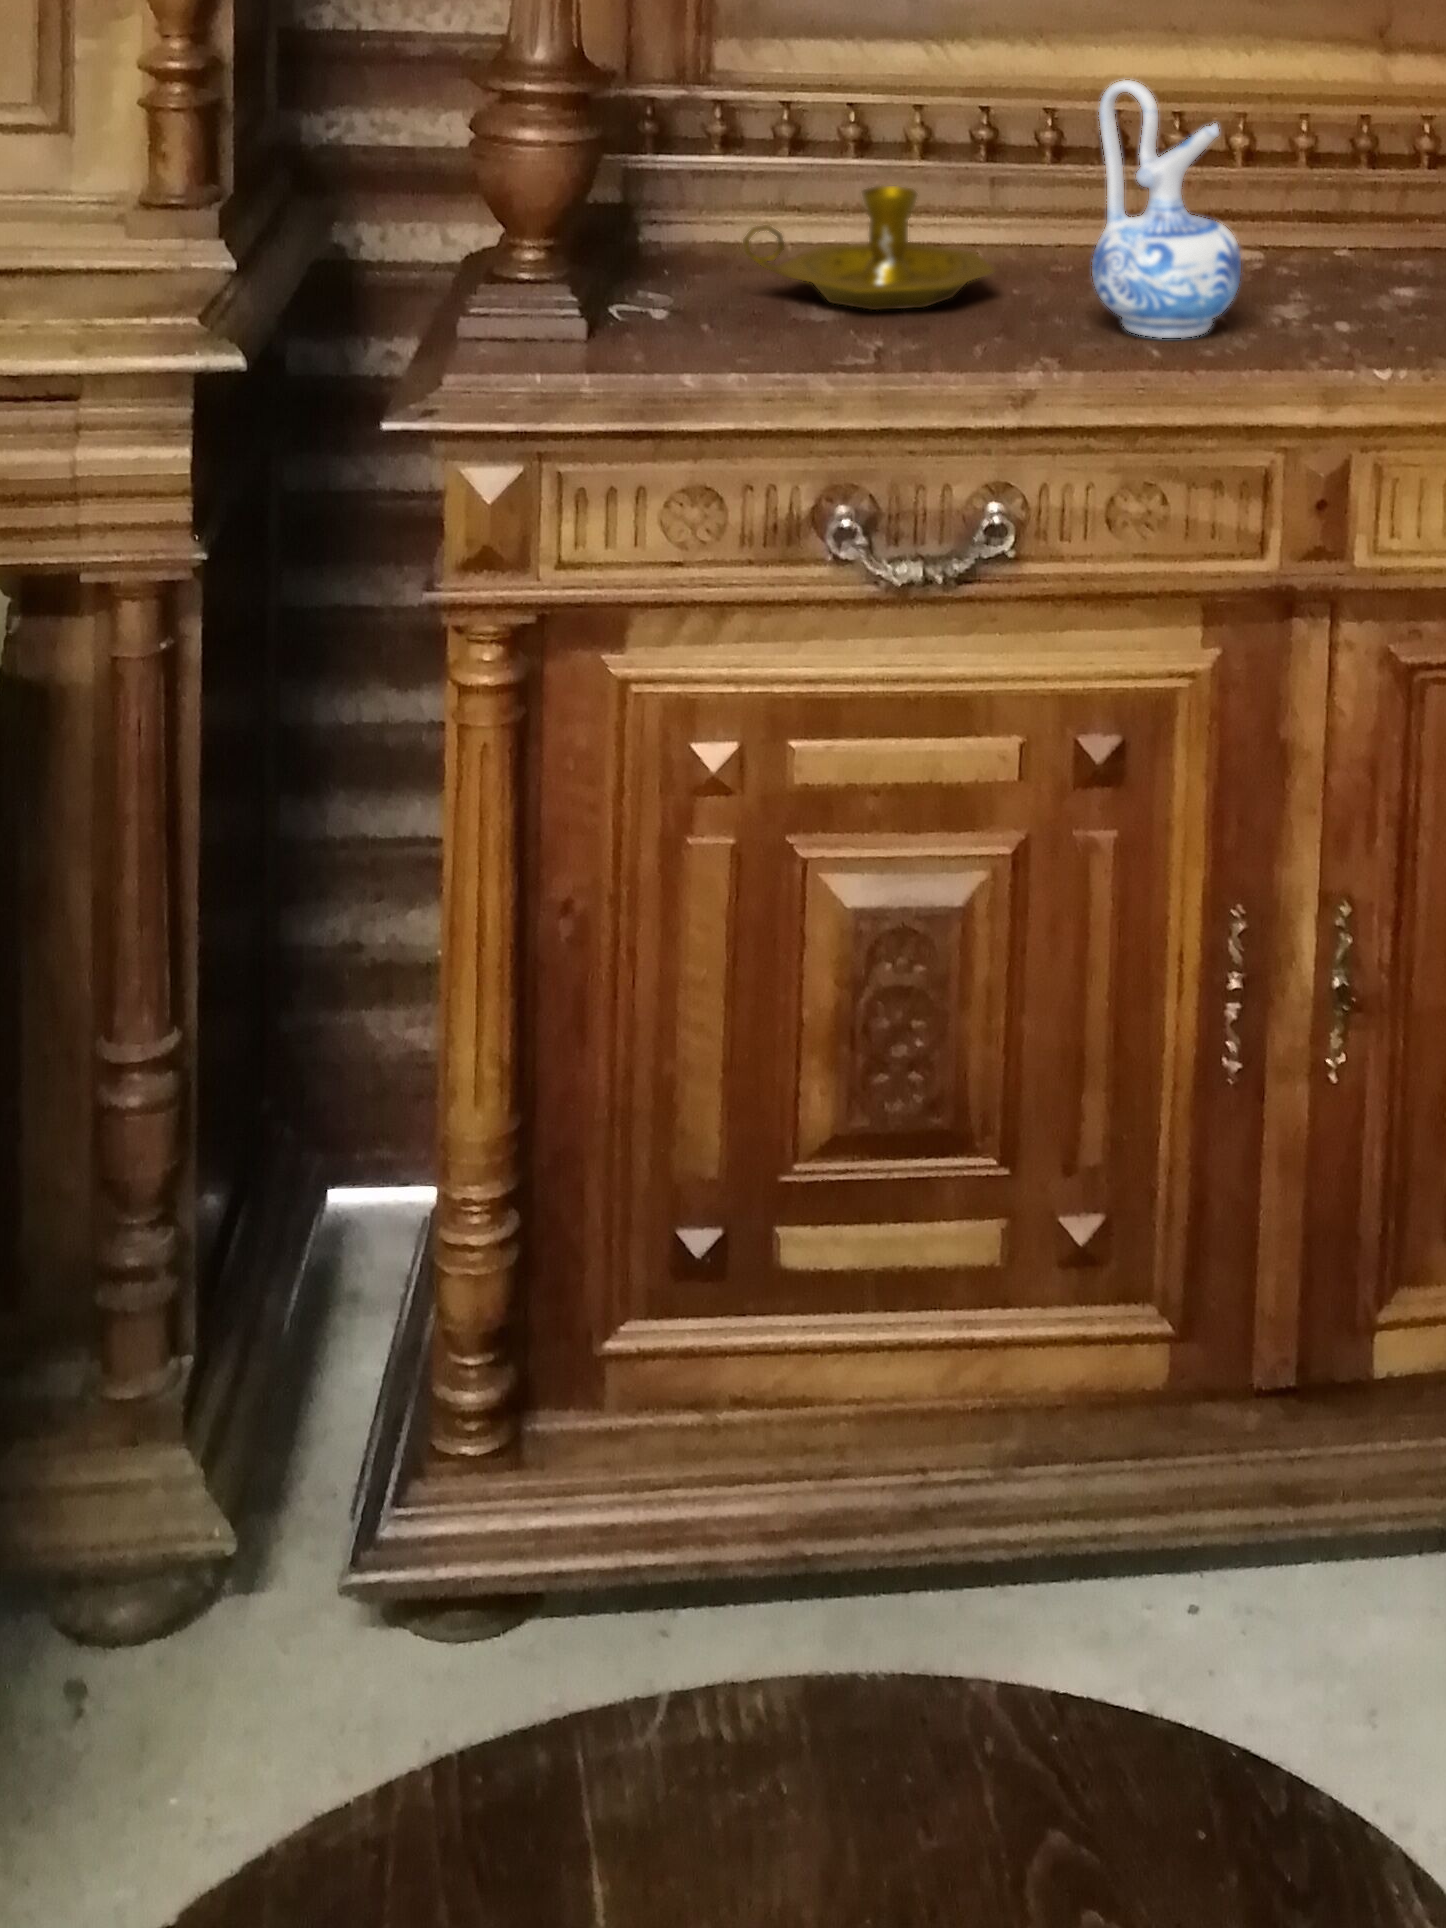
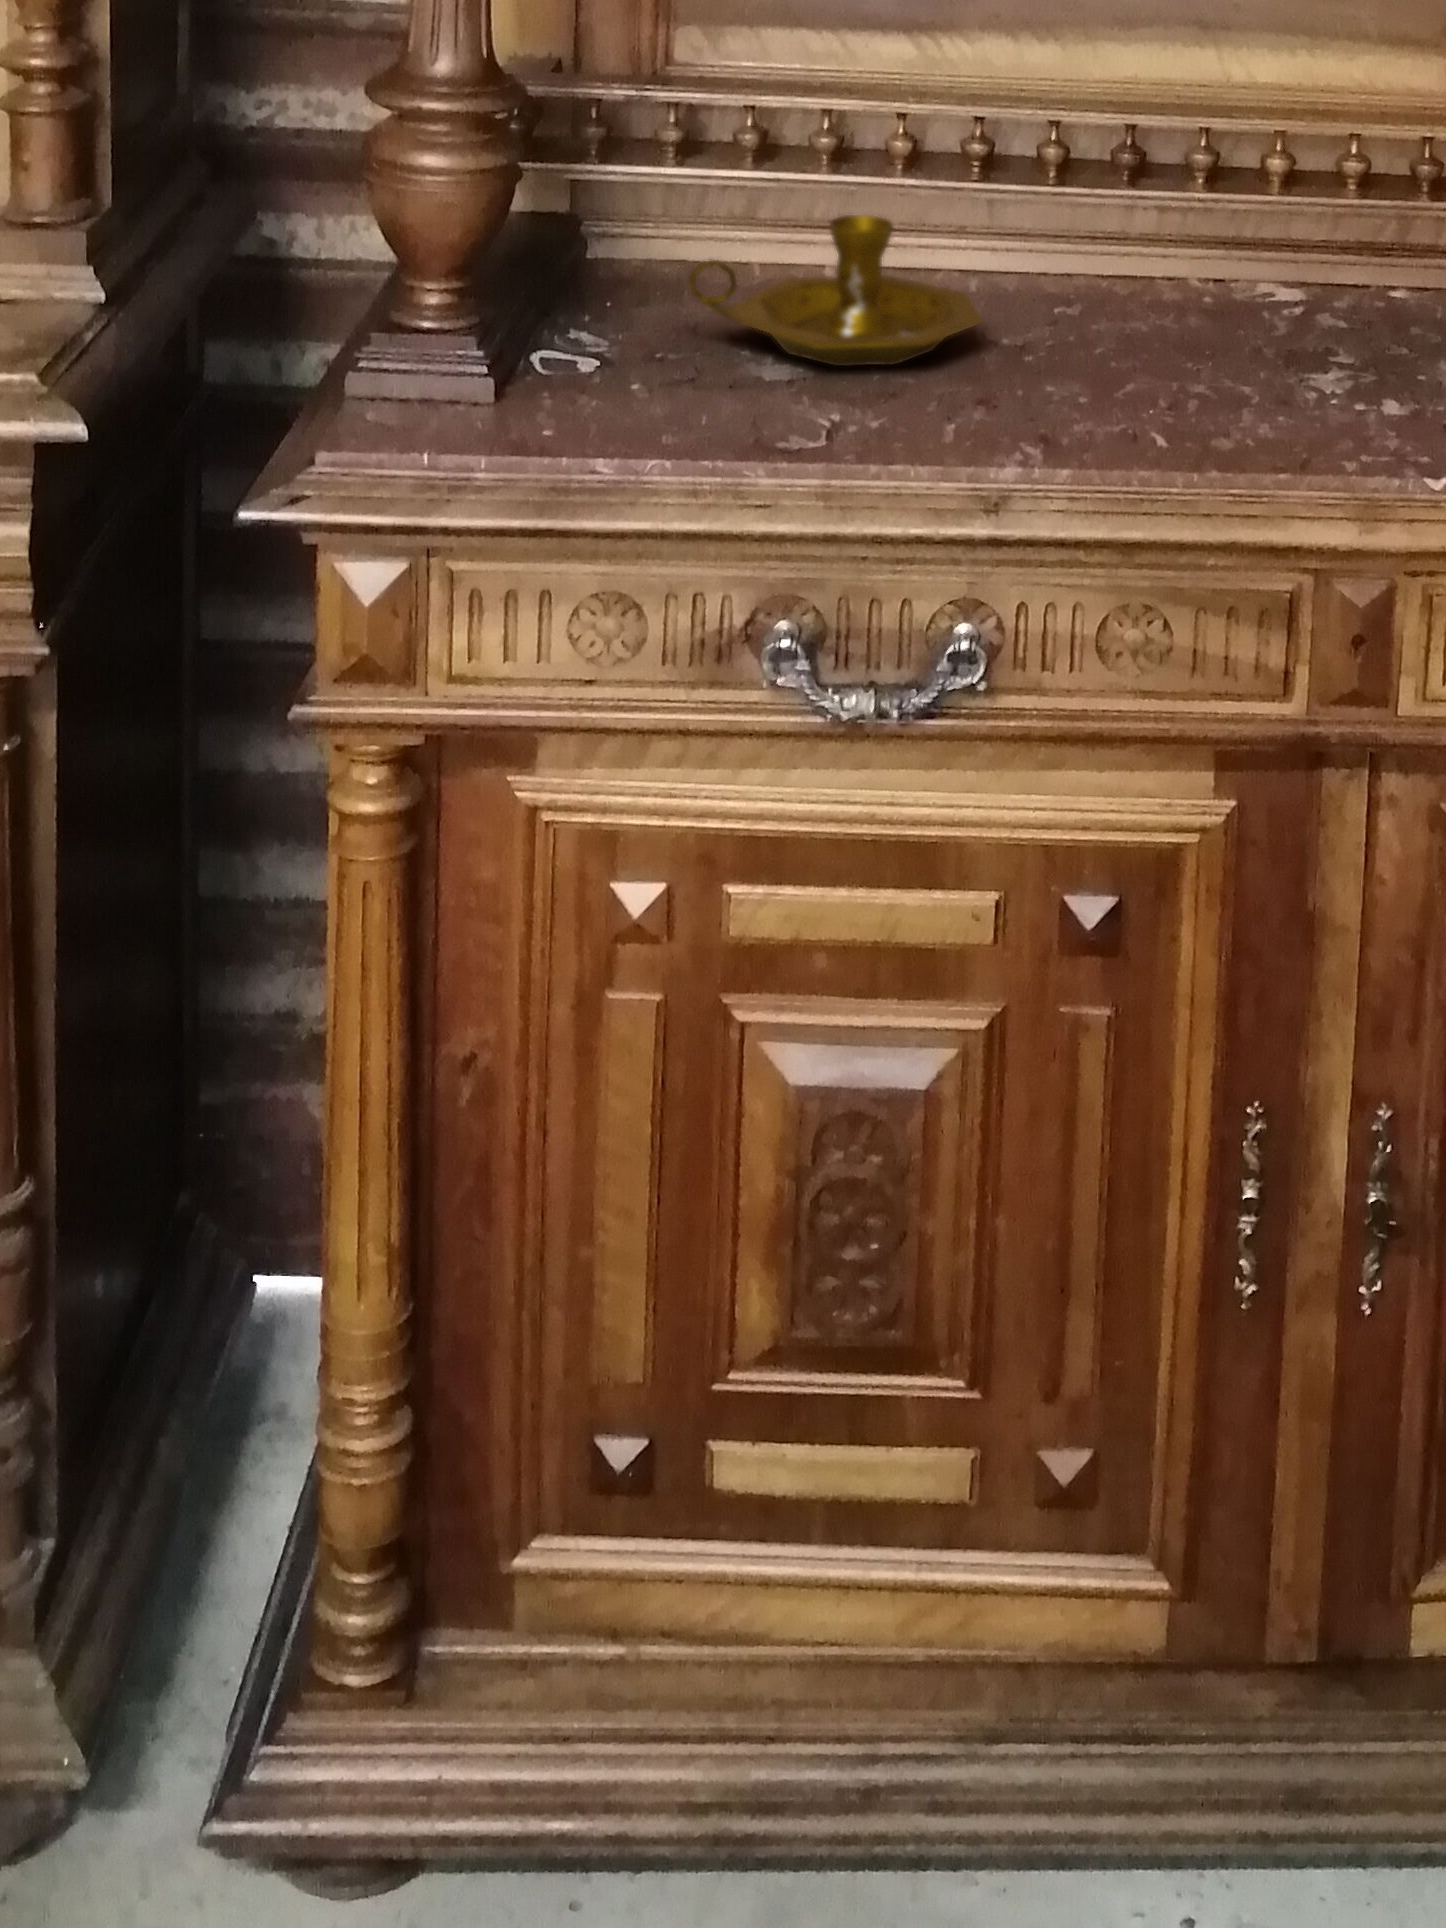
ceramic pitcher: present [1092,80,1241,338] -> none [1092,106,1271,420]

